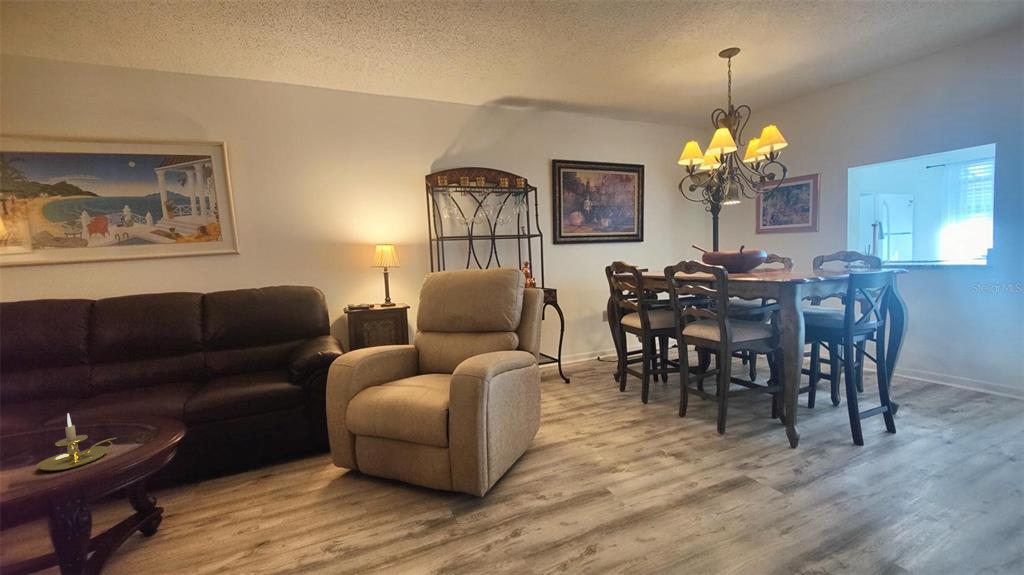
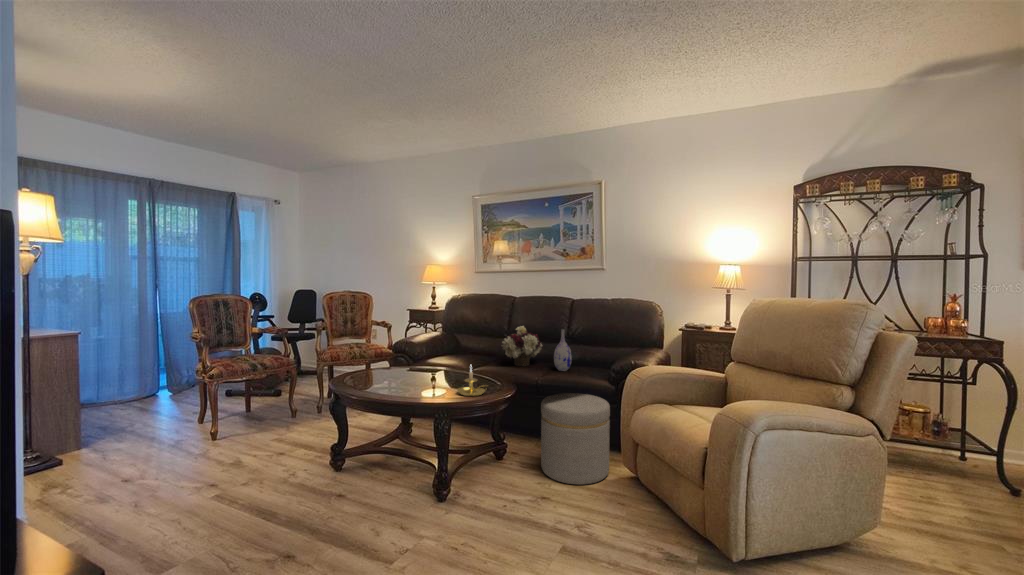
vase: none [196,332,225,387] -> present [554,329,572,371]
flower arrangement: none [85,339,166,400] -> present [502,326,542,366]
ottoman: none [213,402,319,525] -> present [541,393,610,485]

